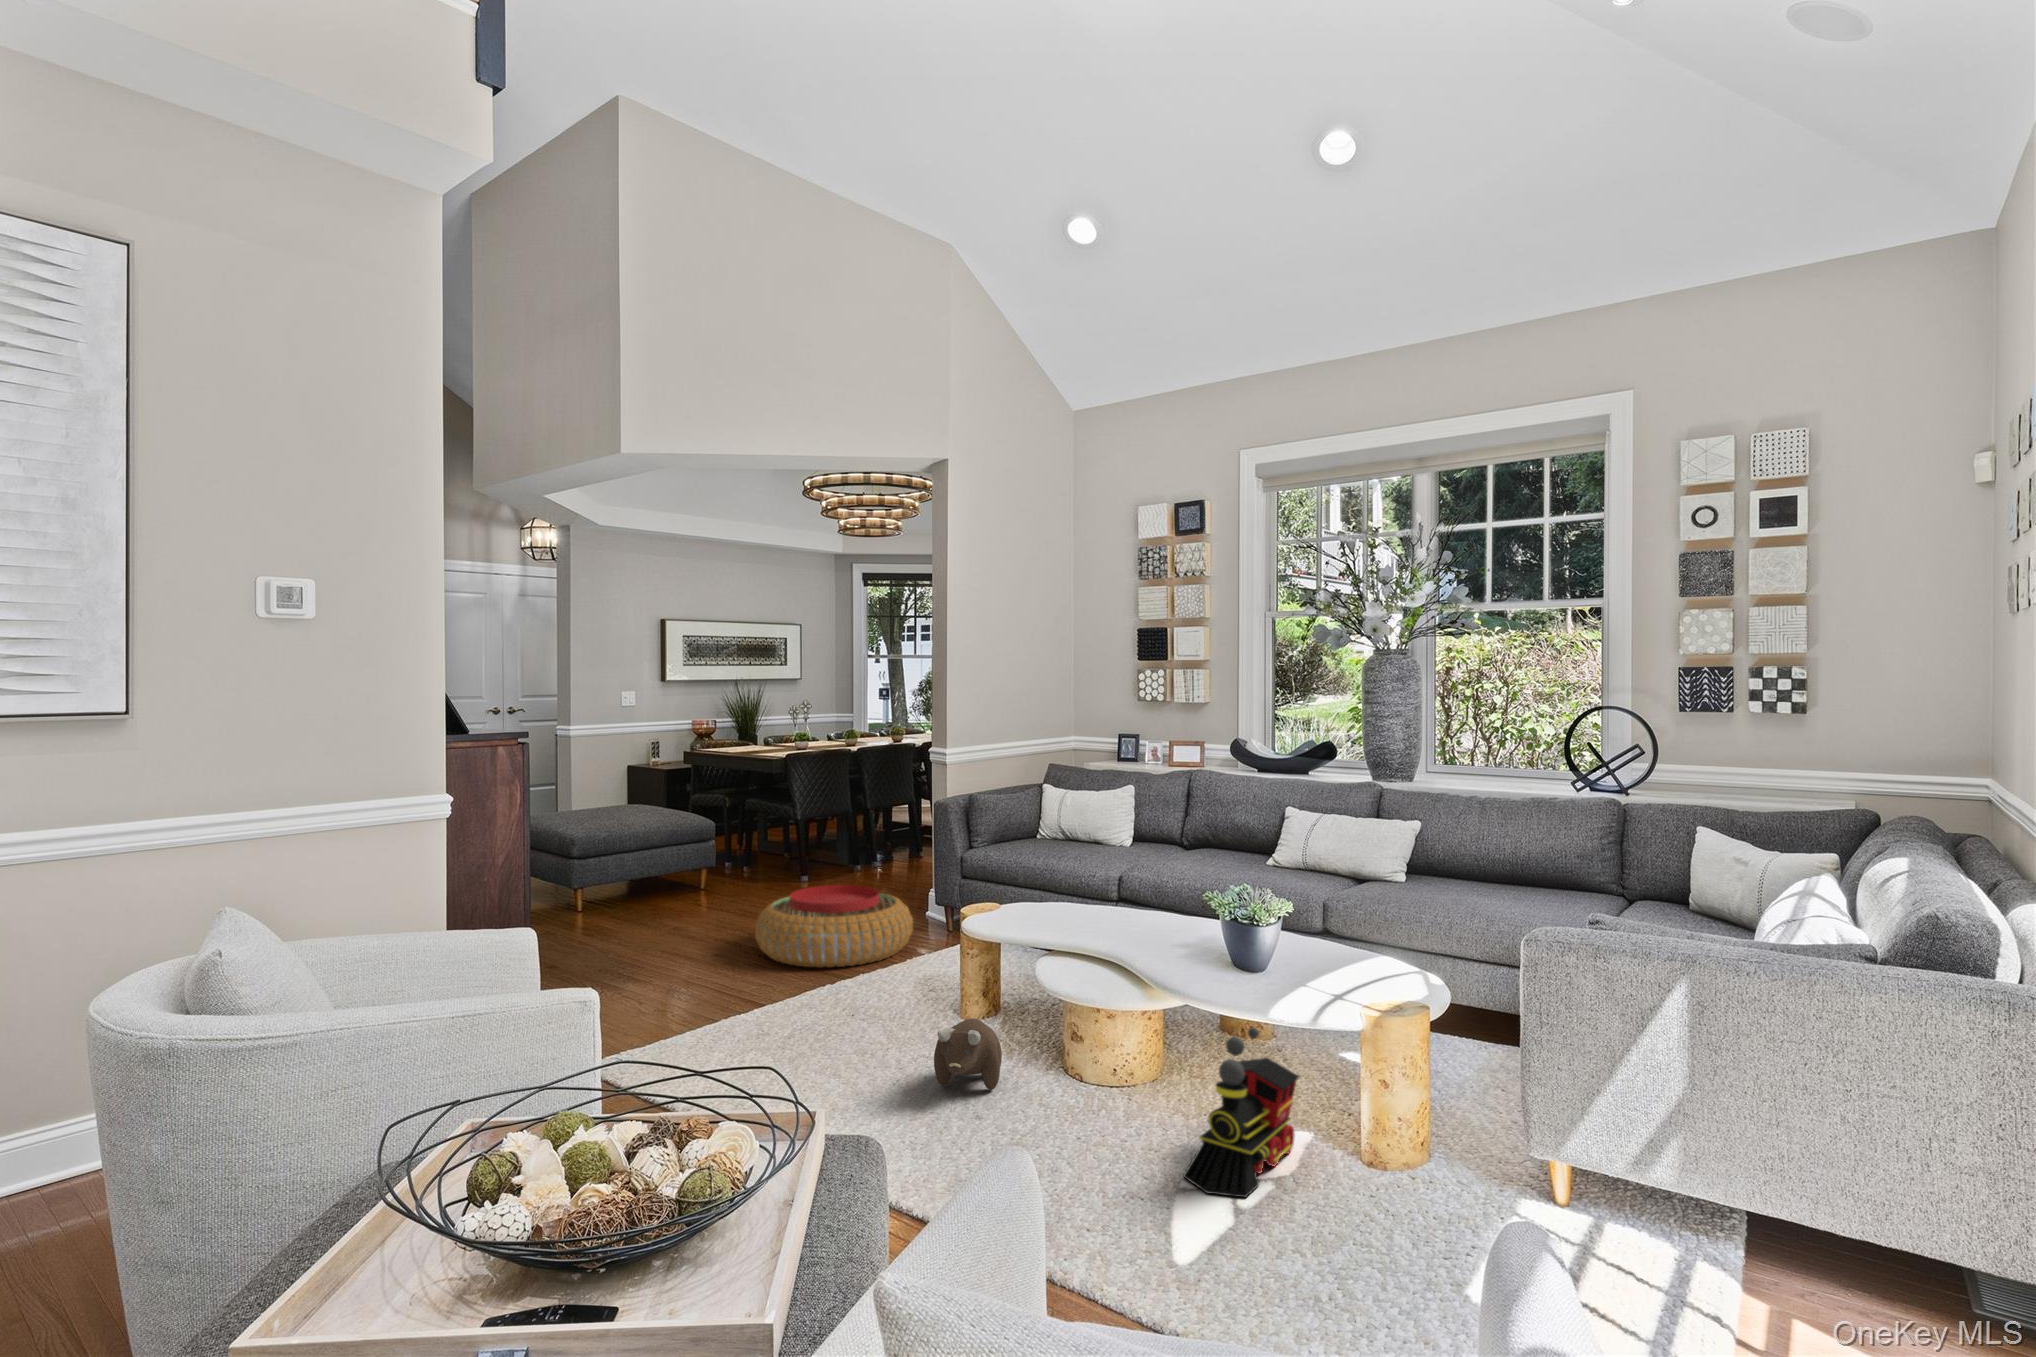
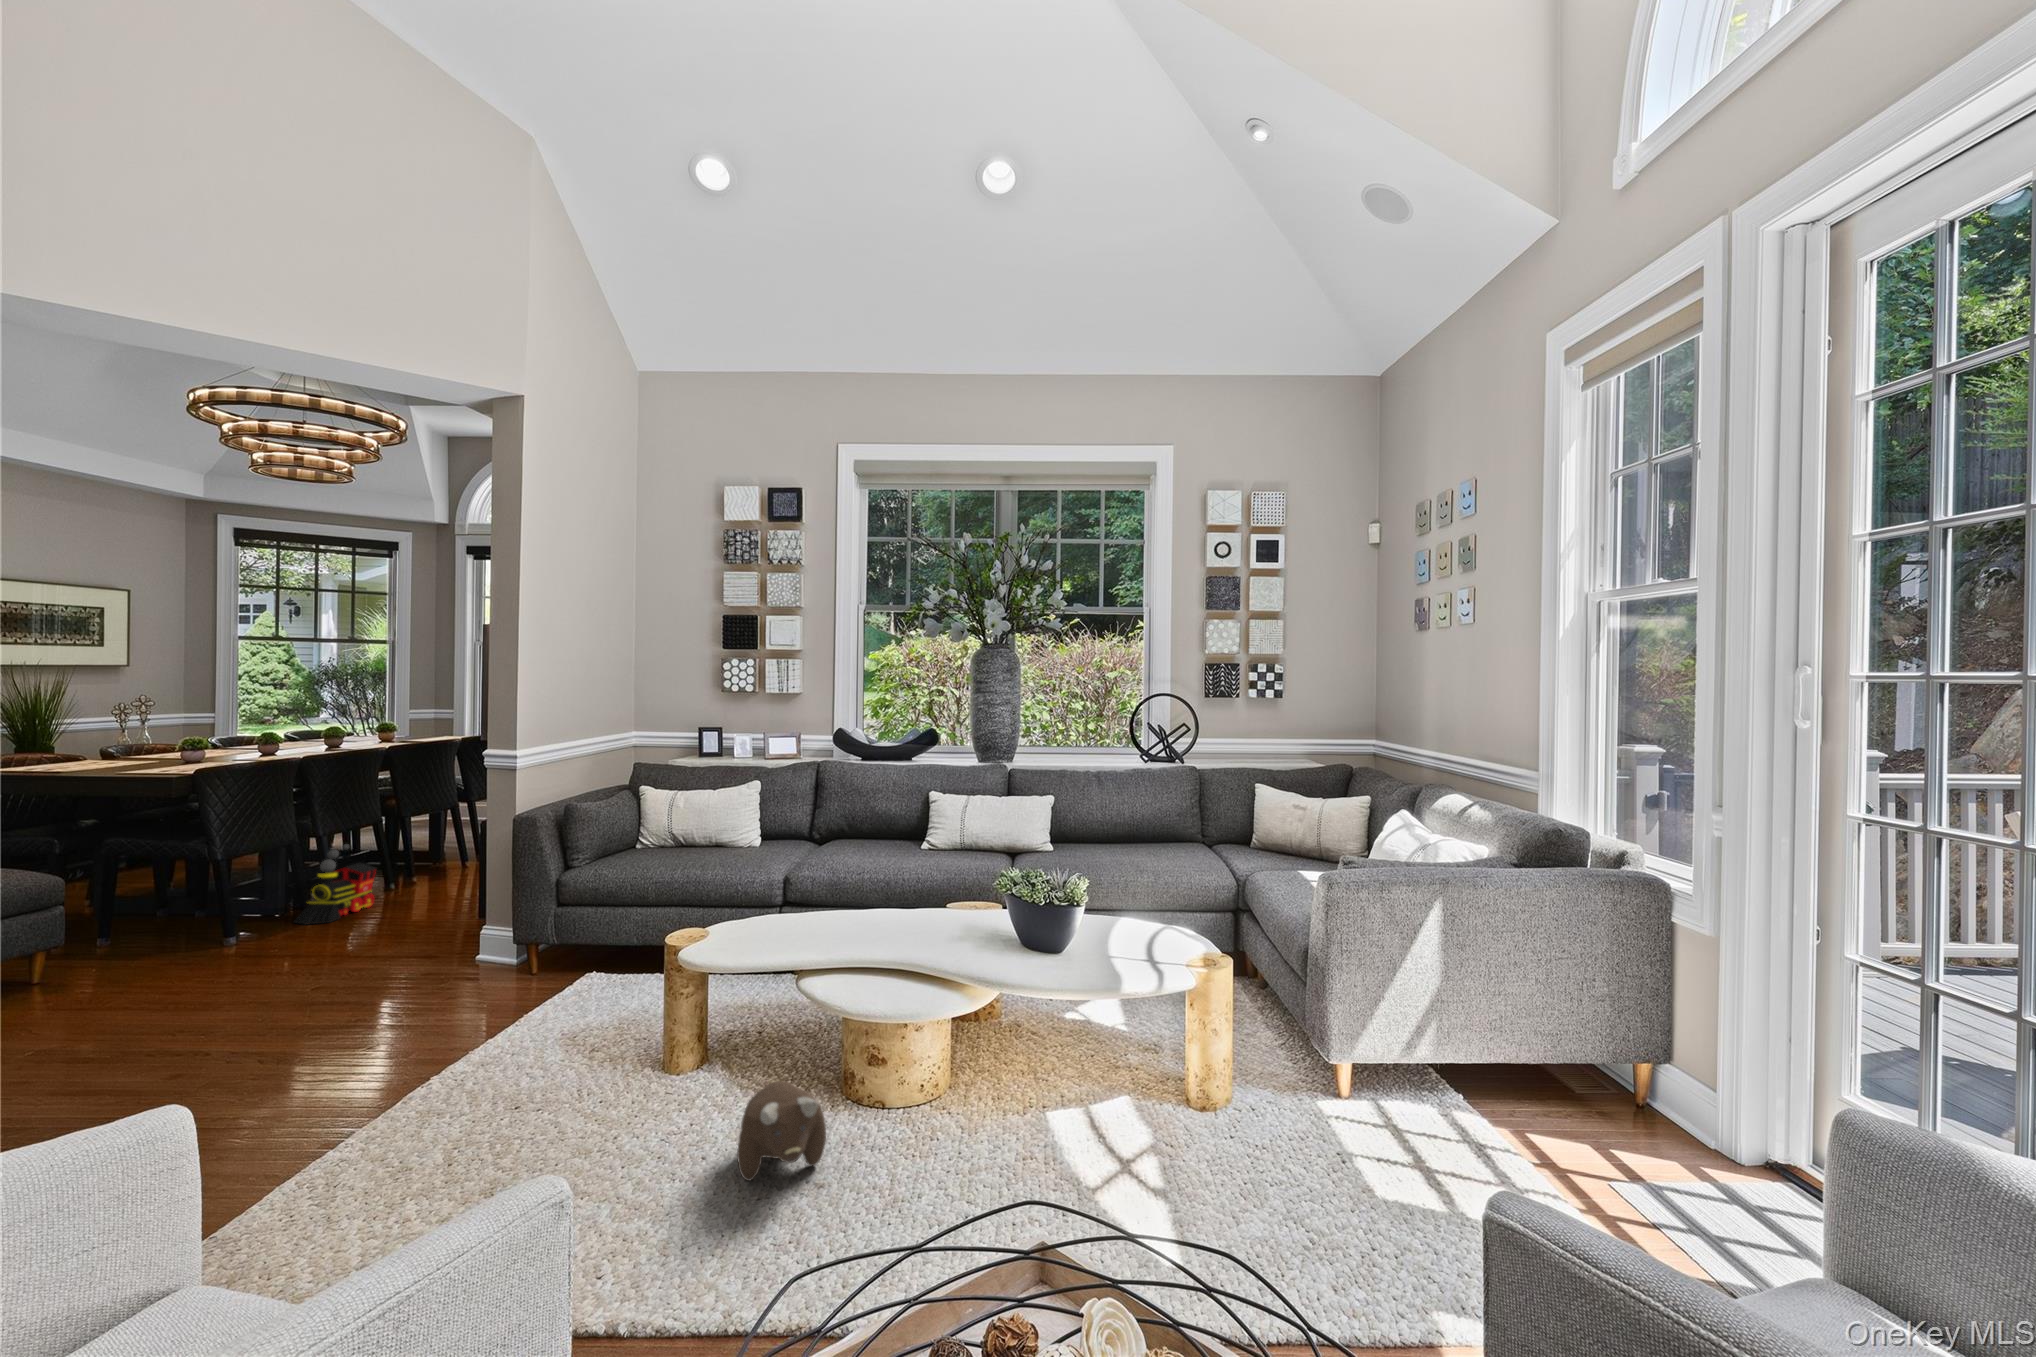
pouf: present [755,885,913,967] -> none [237,938,506,1072]
toy train: present [1183,1027,1299,1197] -> present [295,844,377,925]

